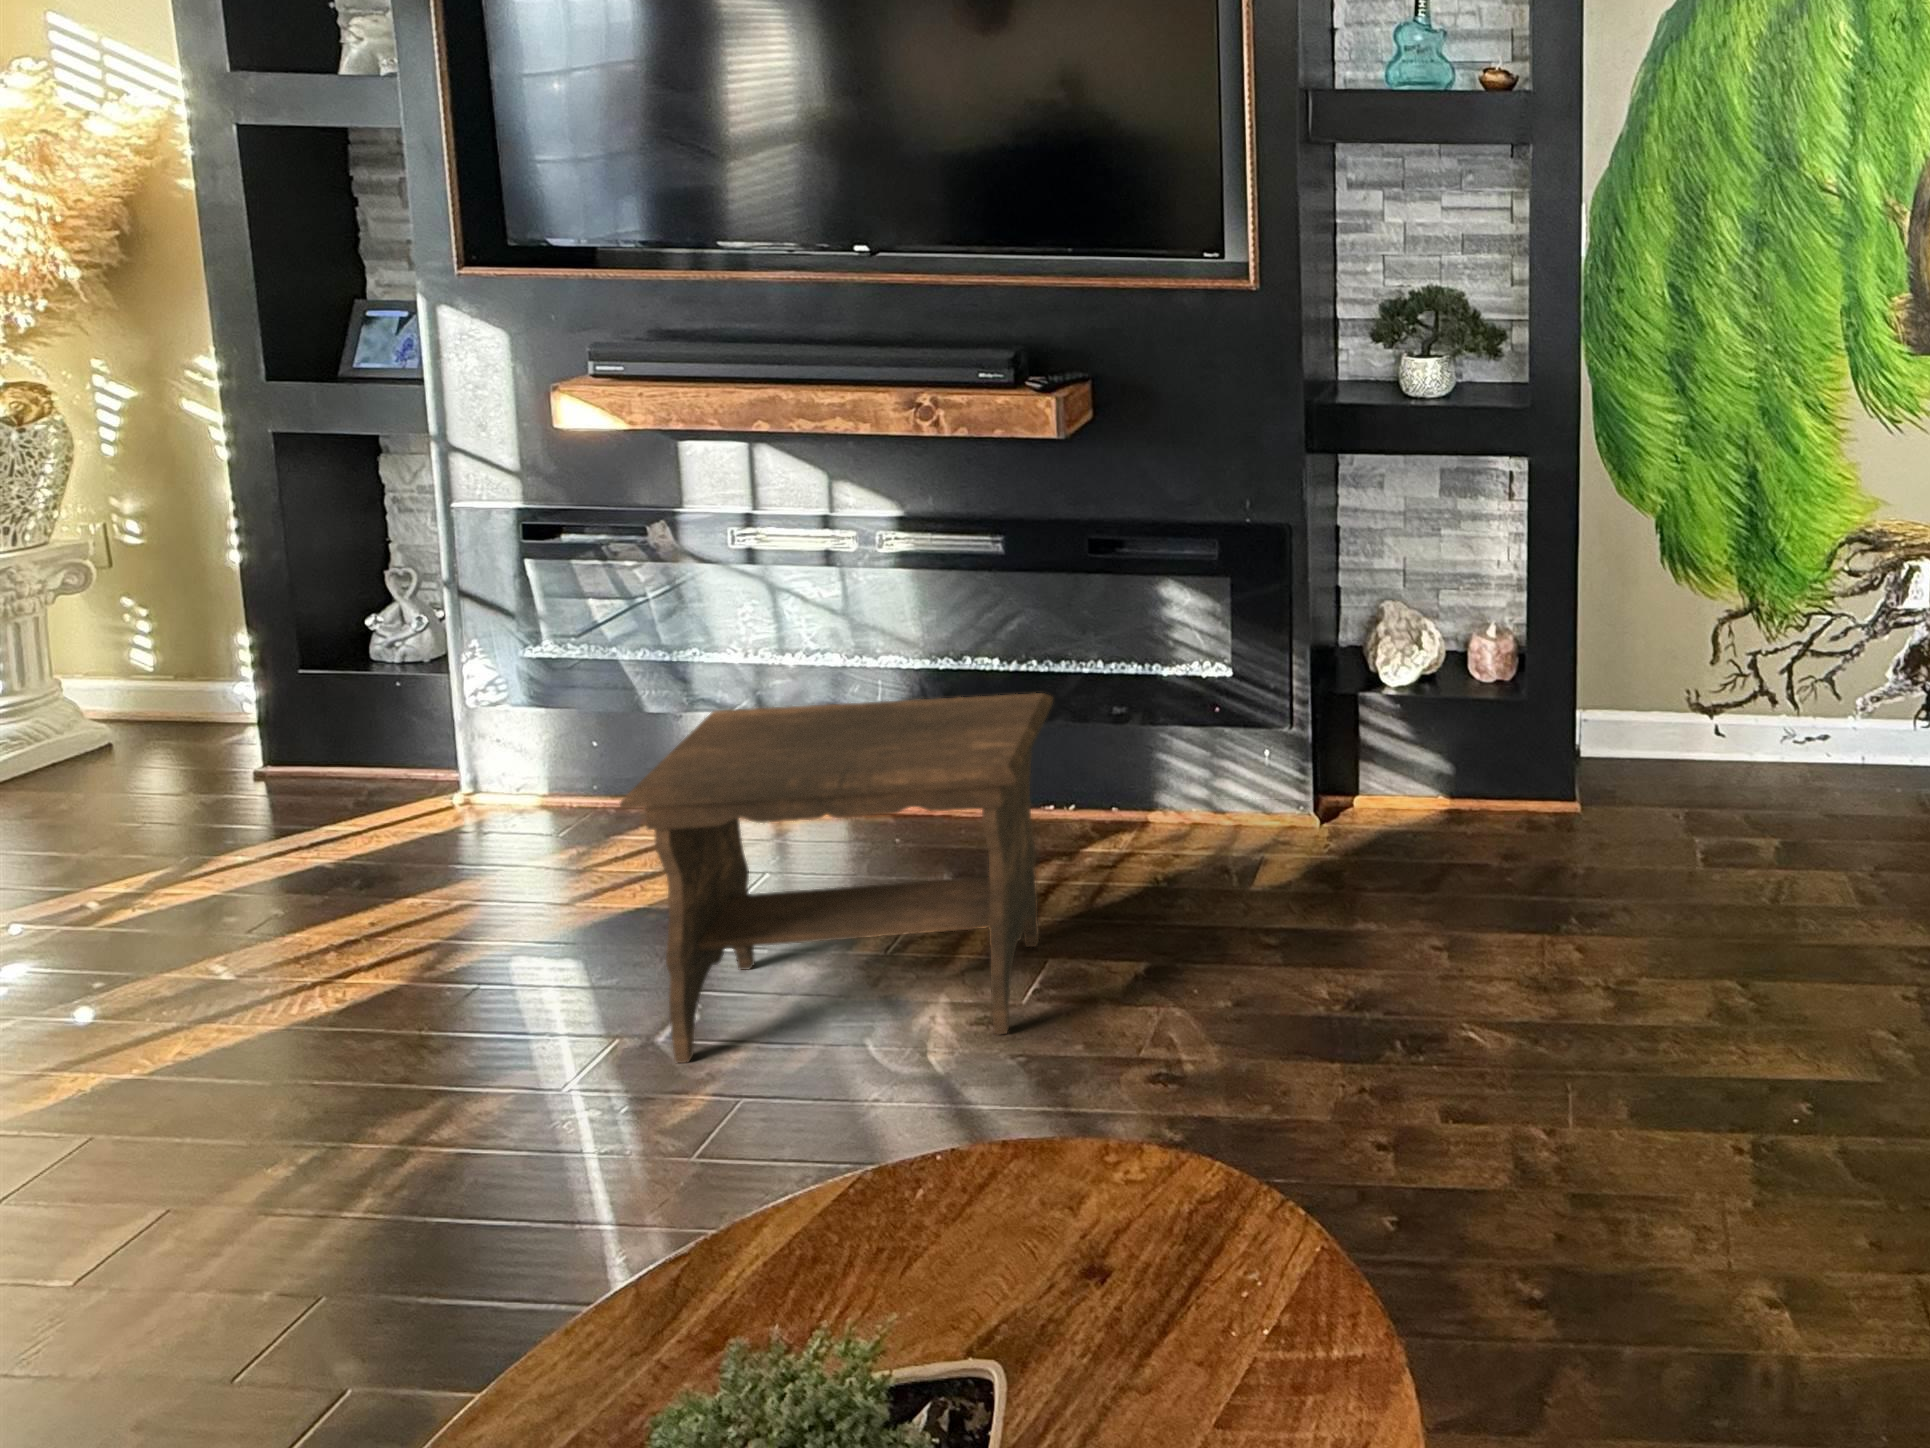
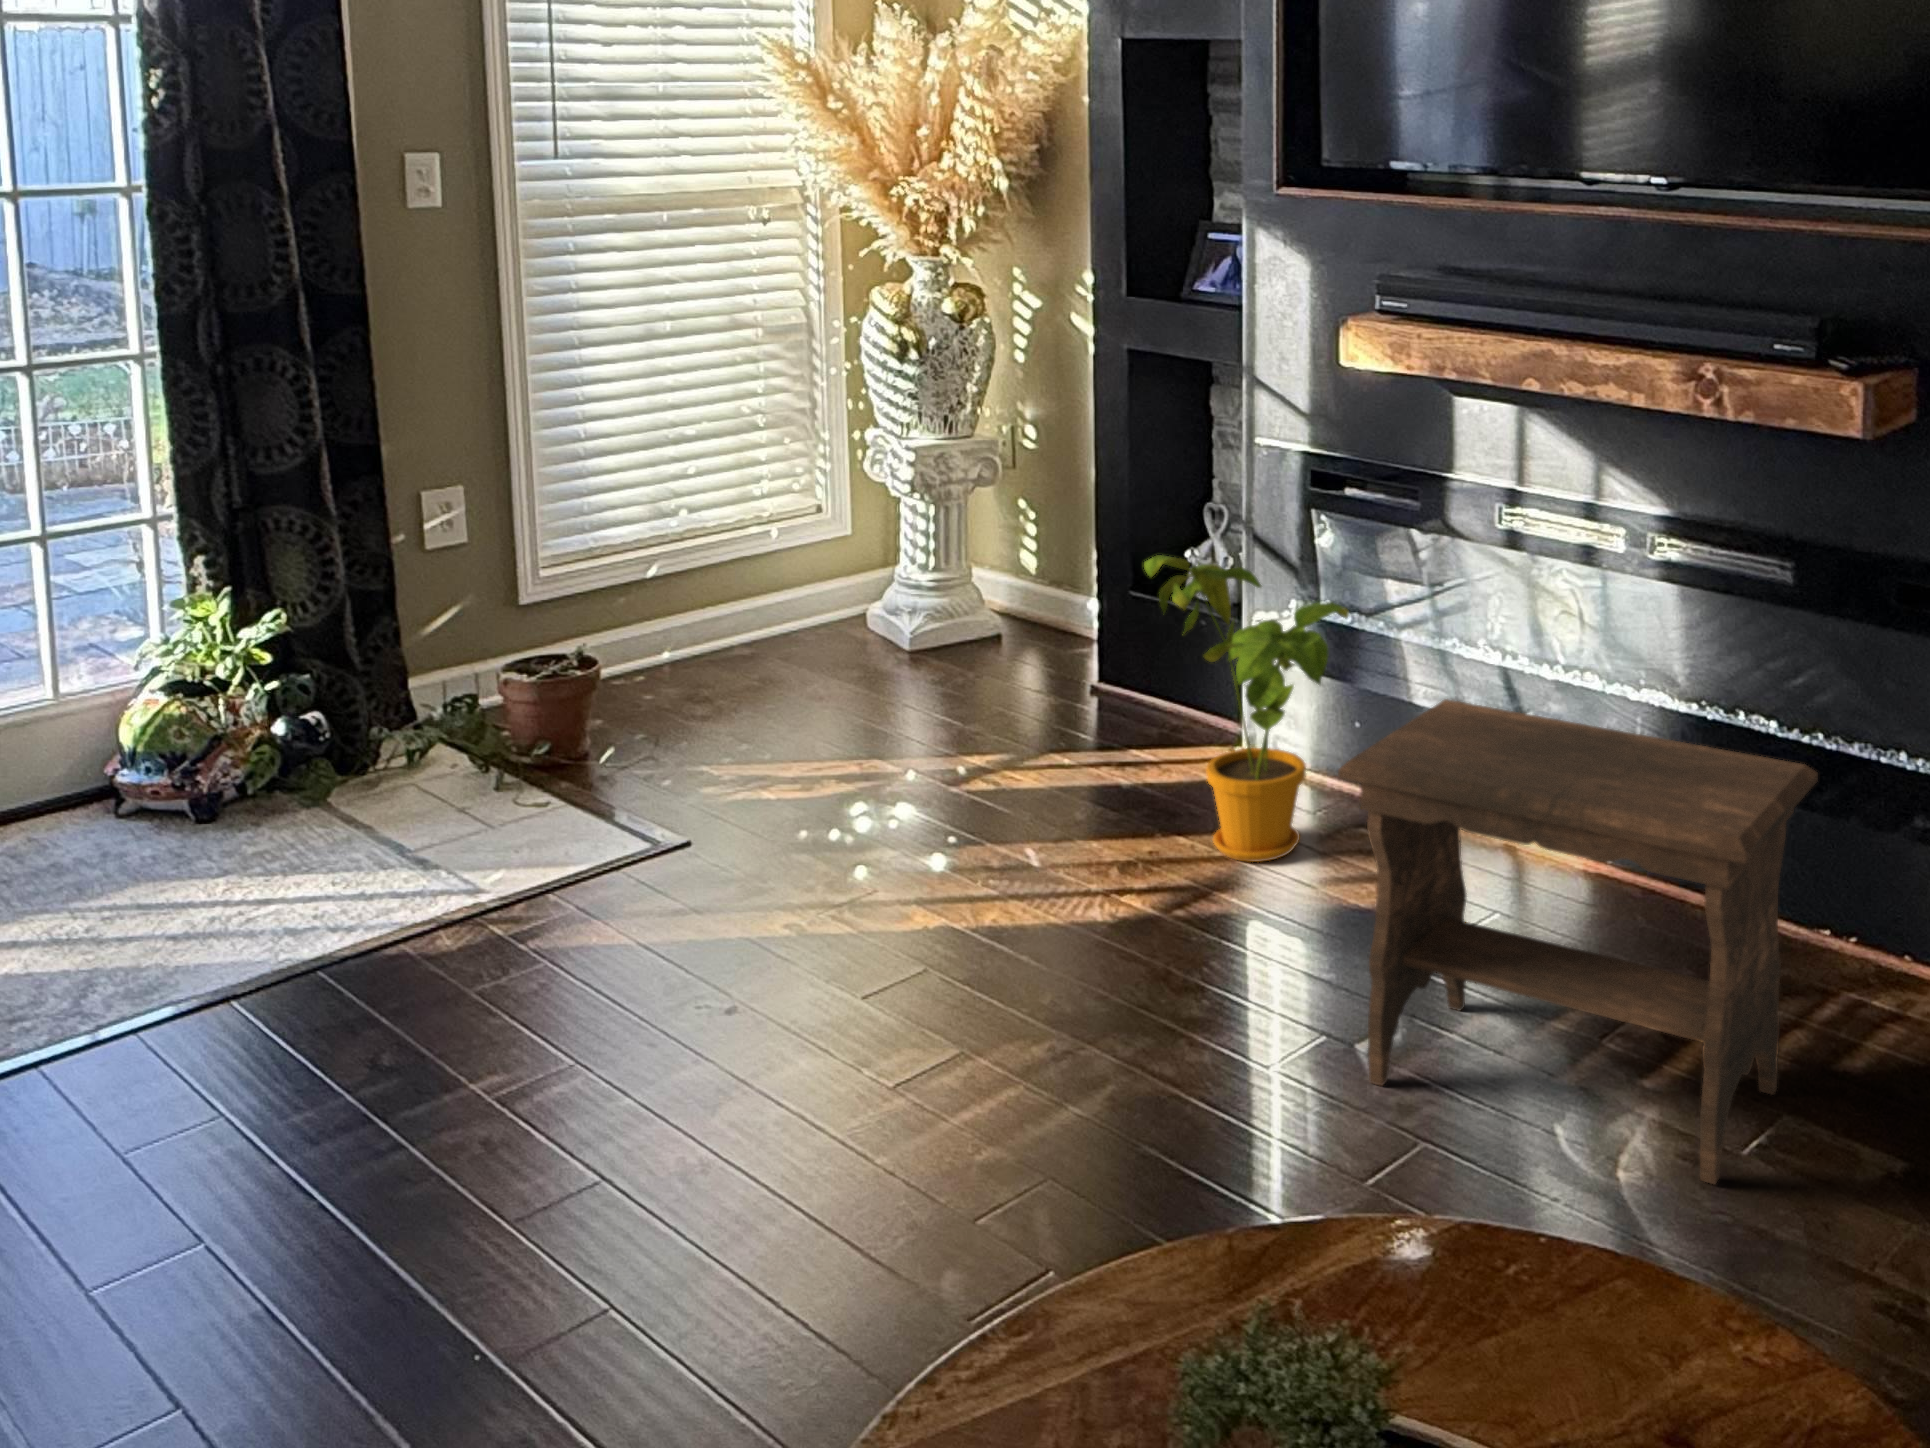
house plant: none [340,630,581,902] -> present [1144,555,1349,862]

